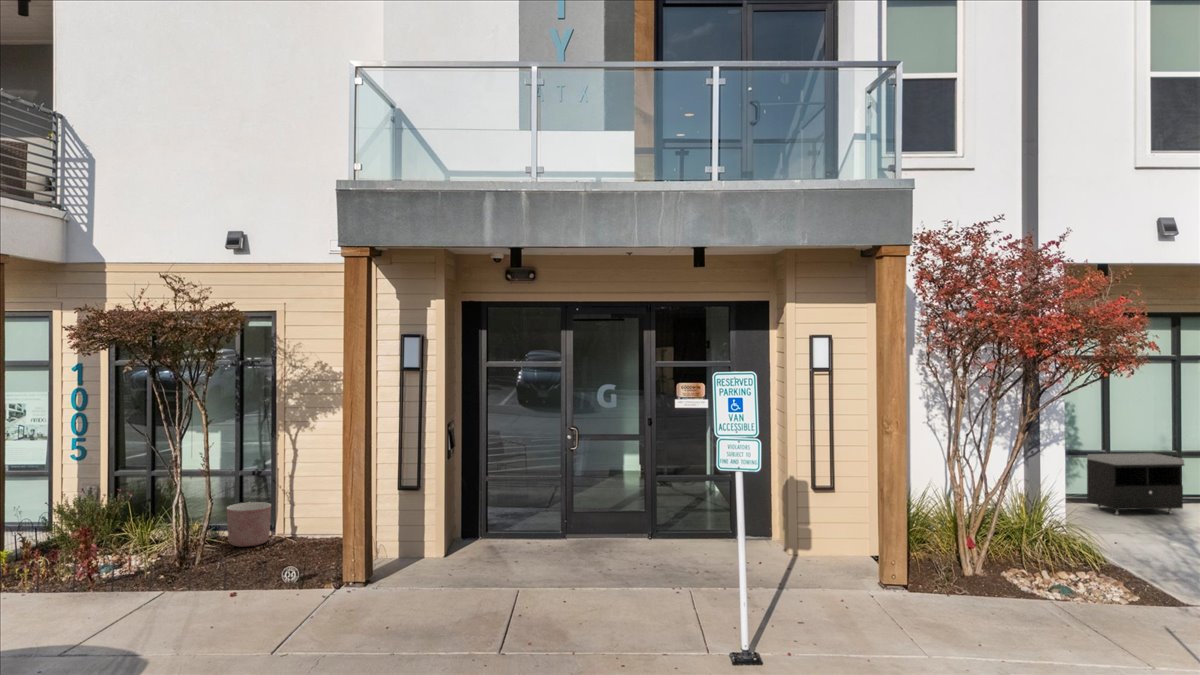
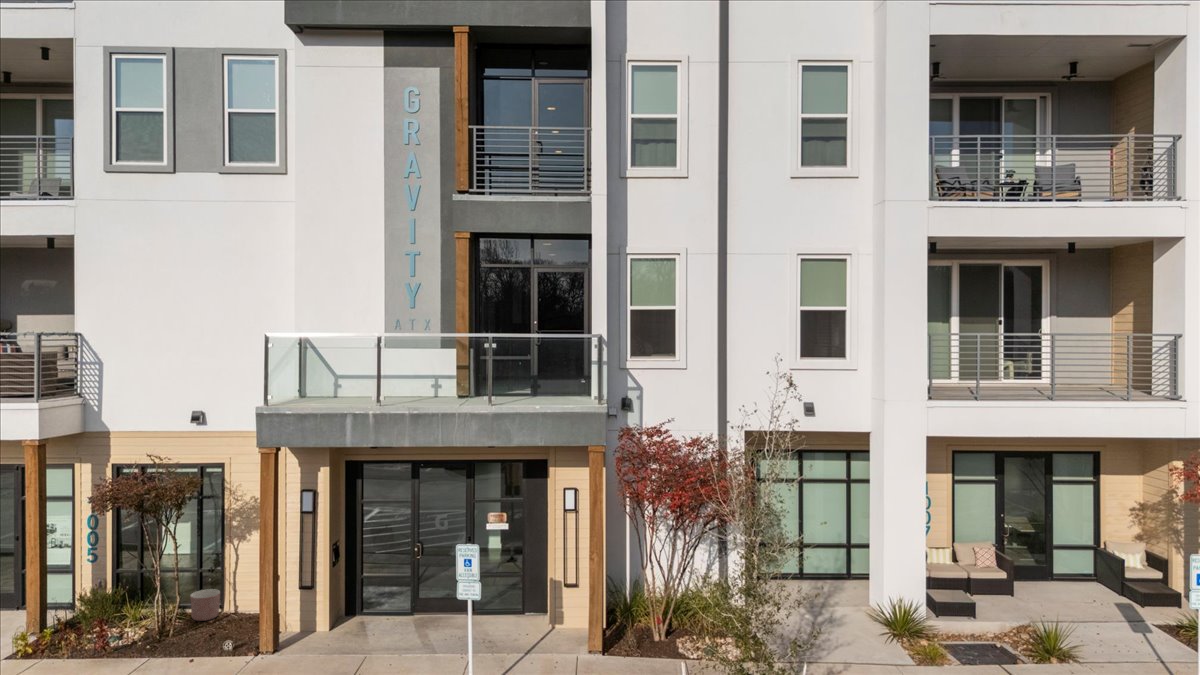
storage bench: present [1087,453,1184,515] -> none [783,545,840,589]

